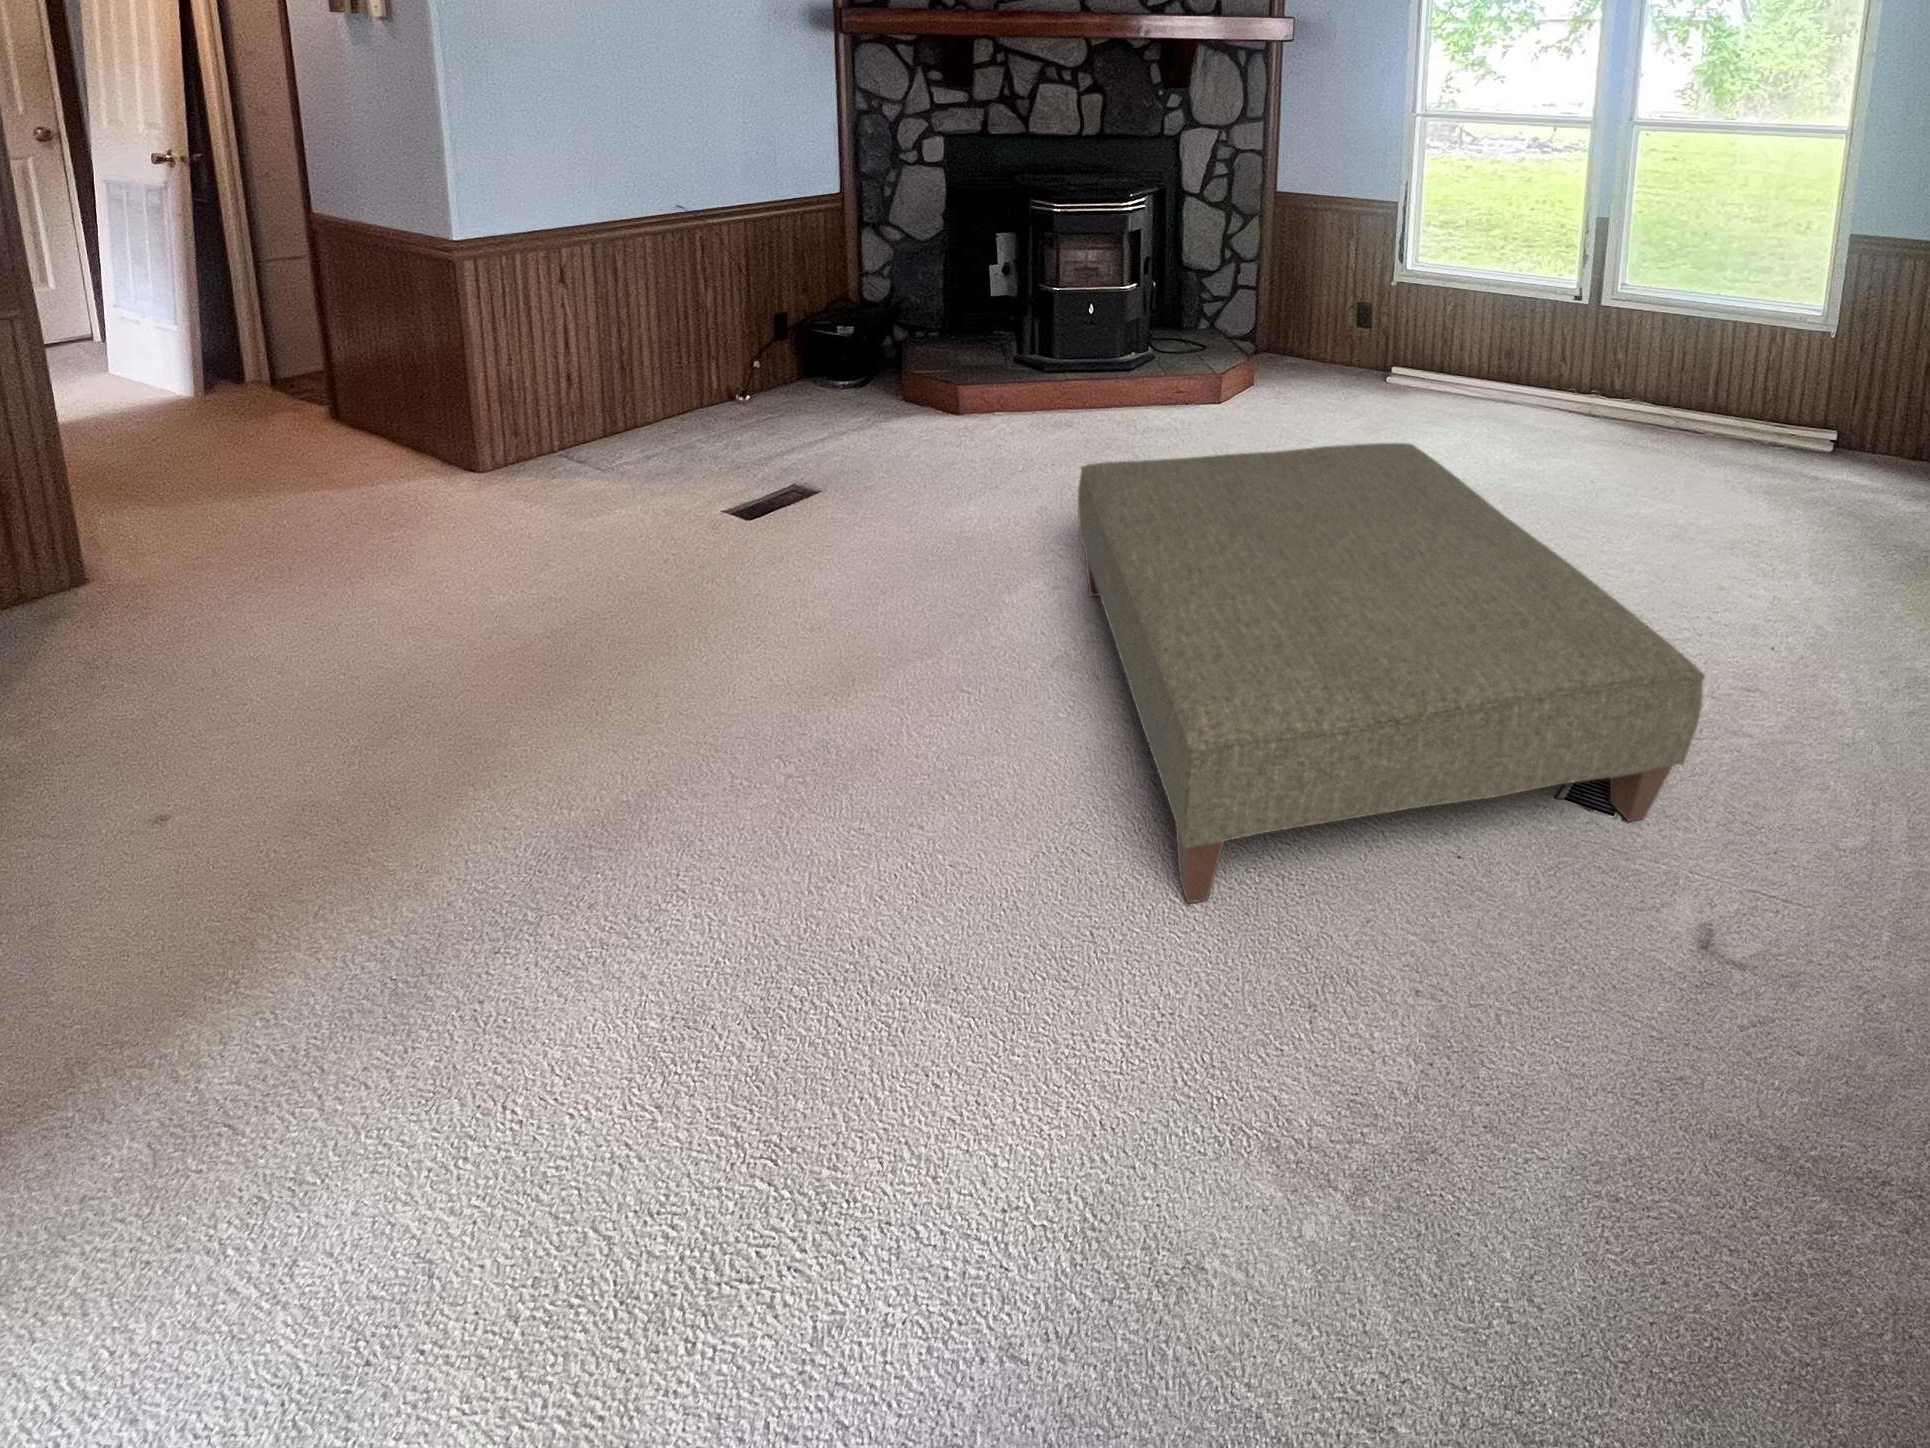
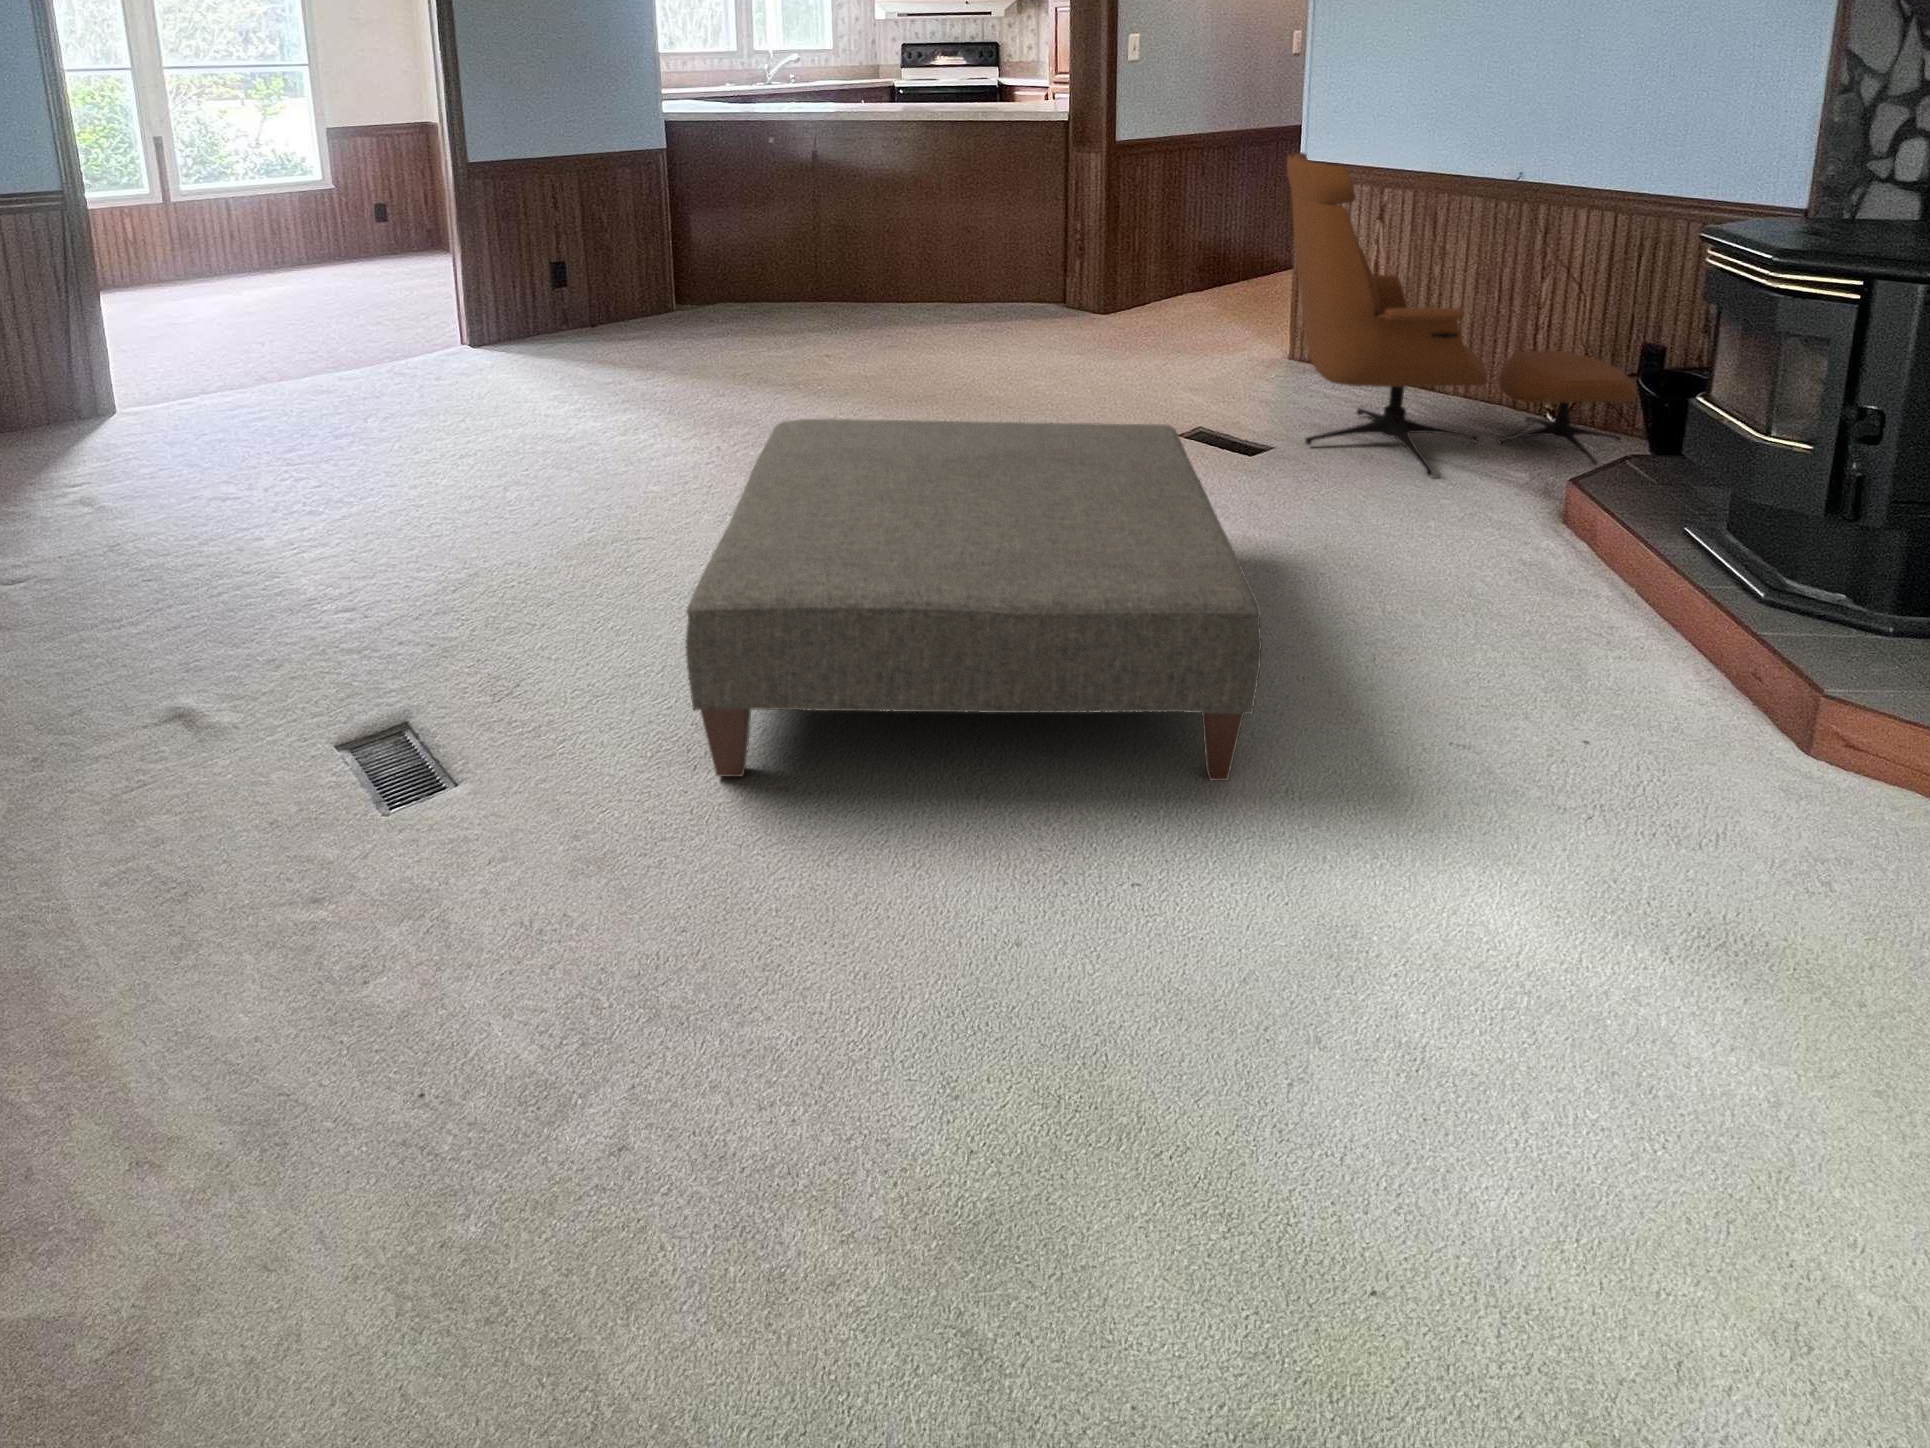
lounge chair: none [708,209,894,500] -> present [1287,152,1637,476]

